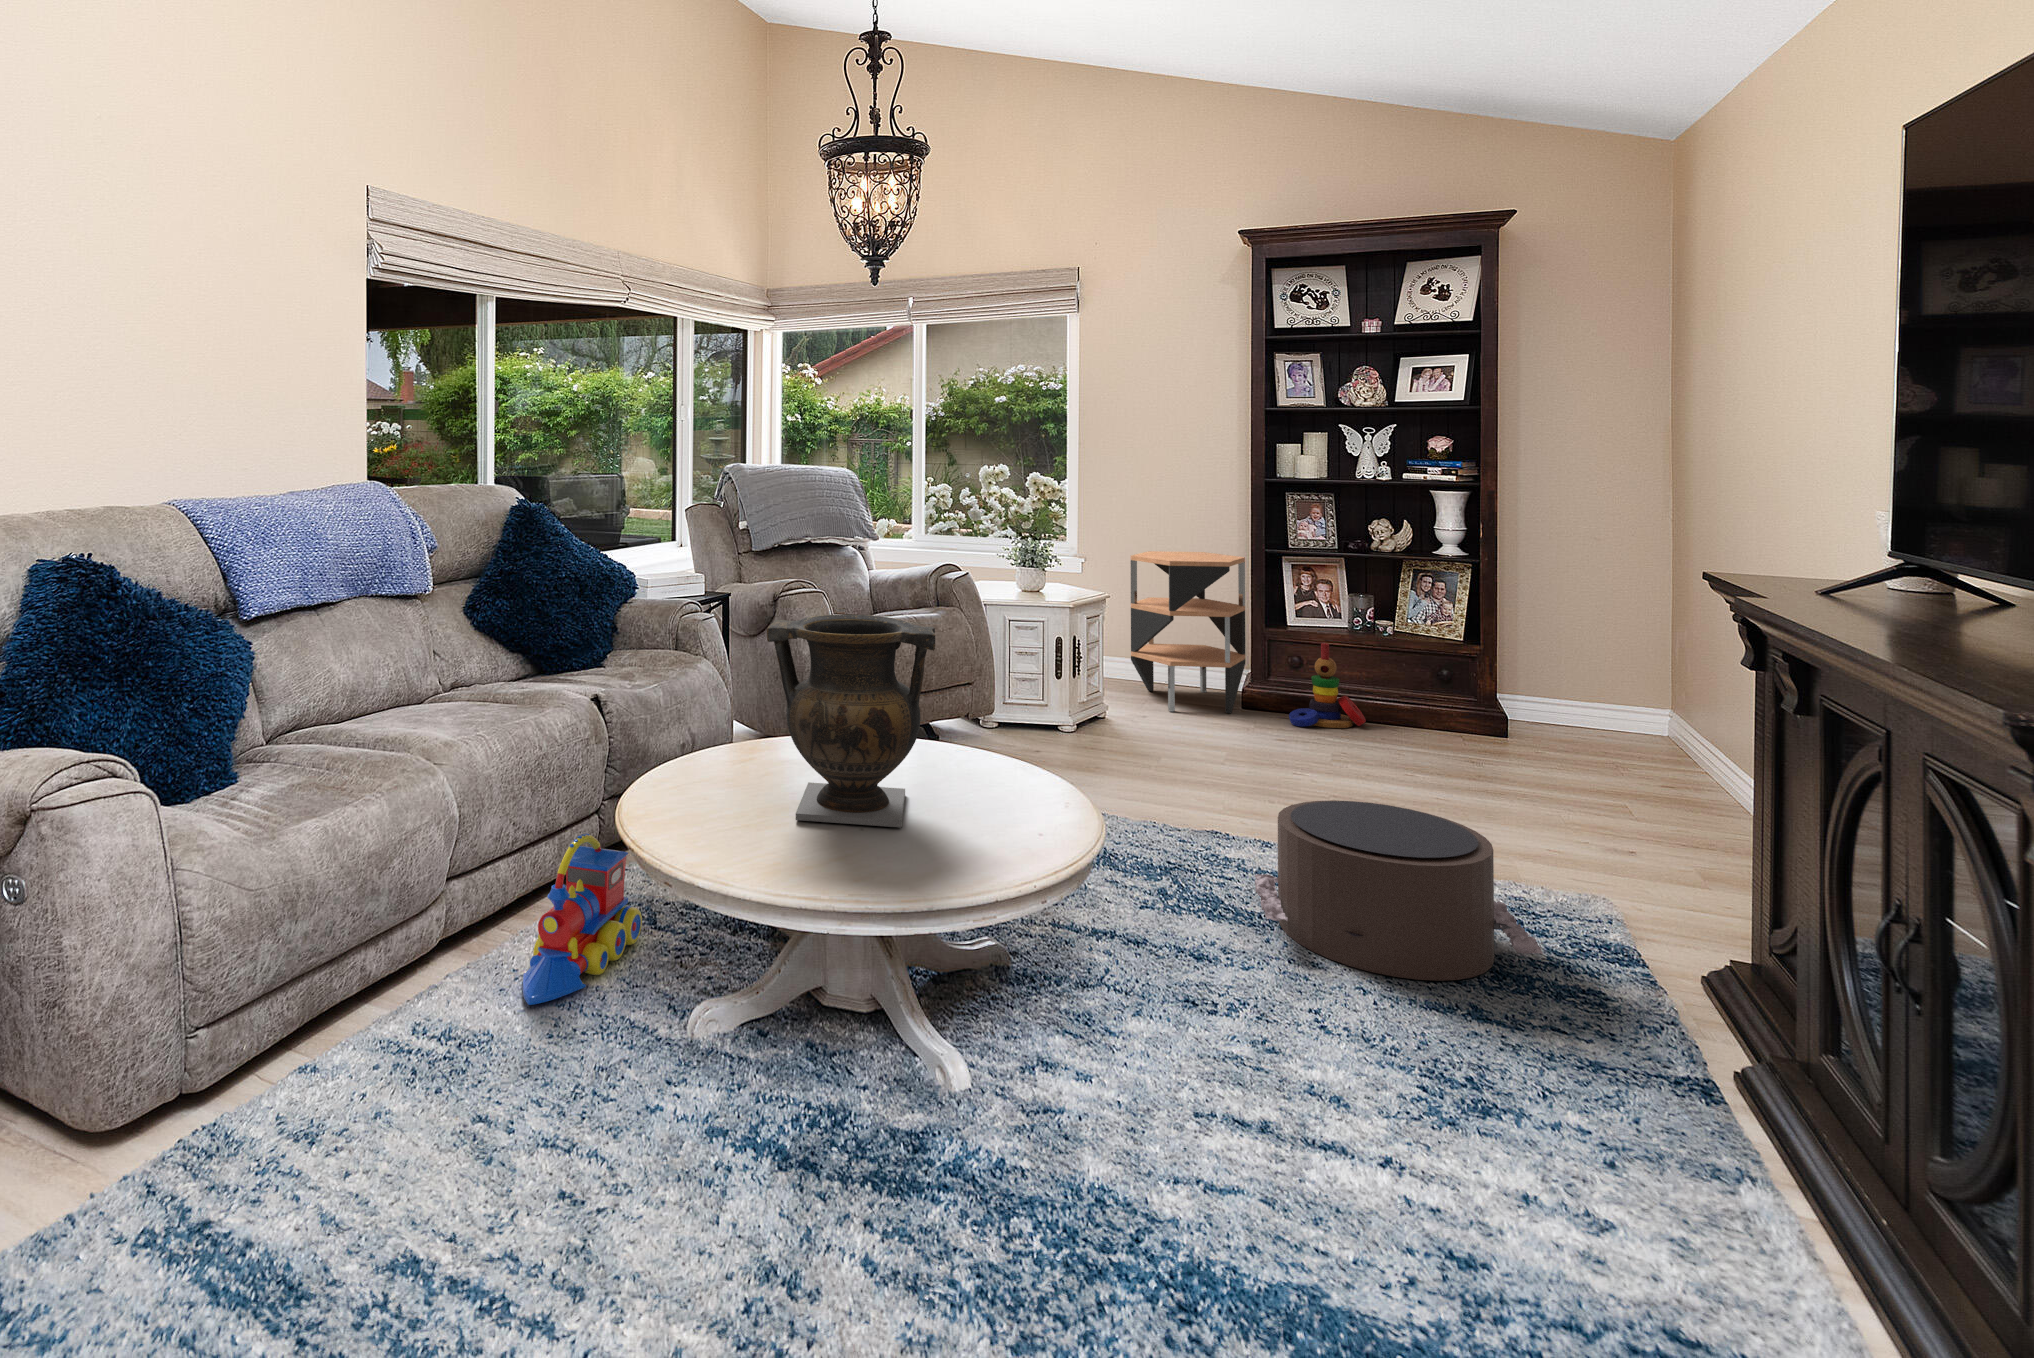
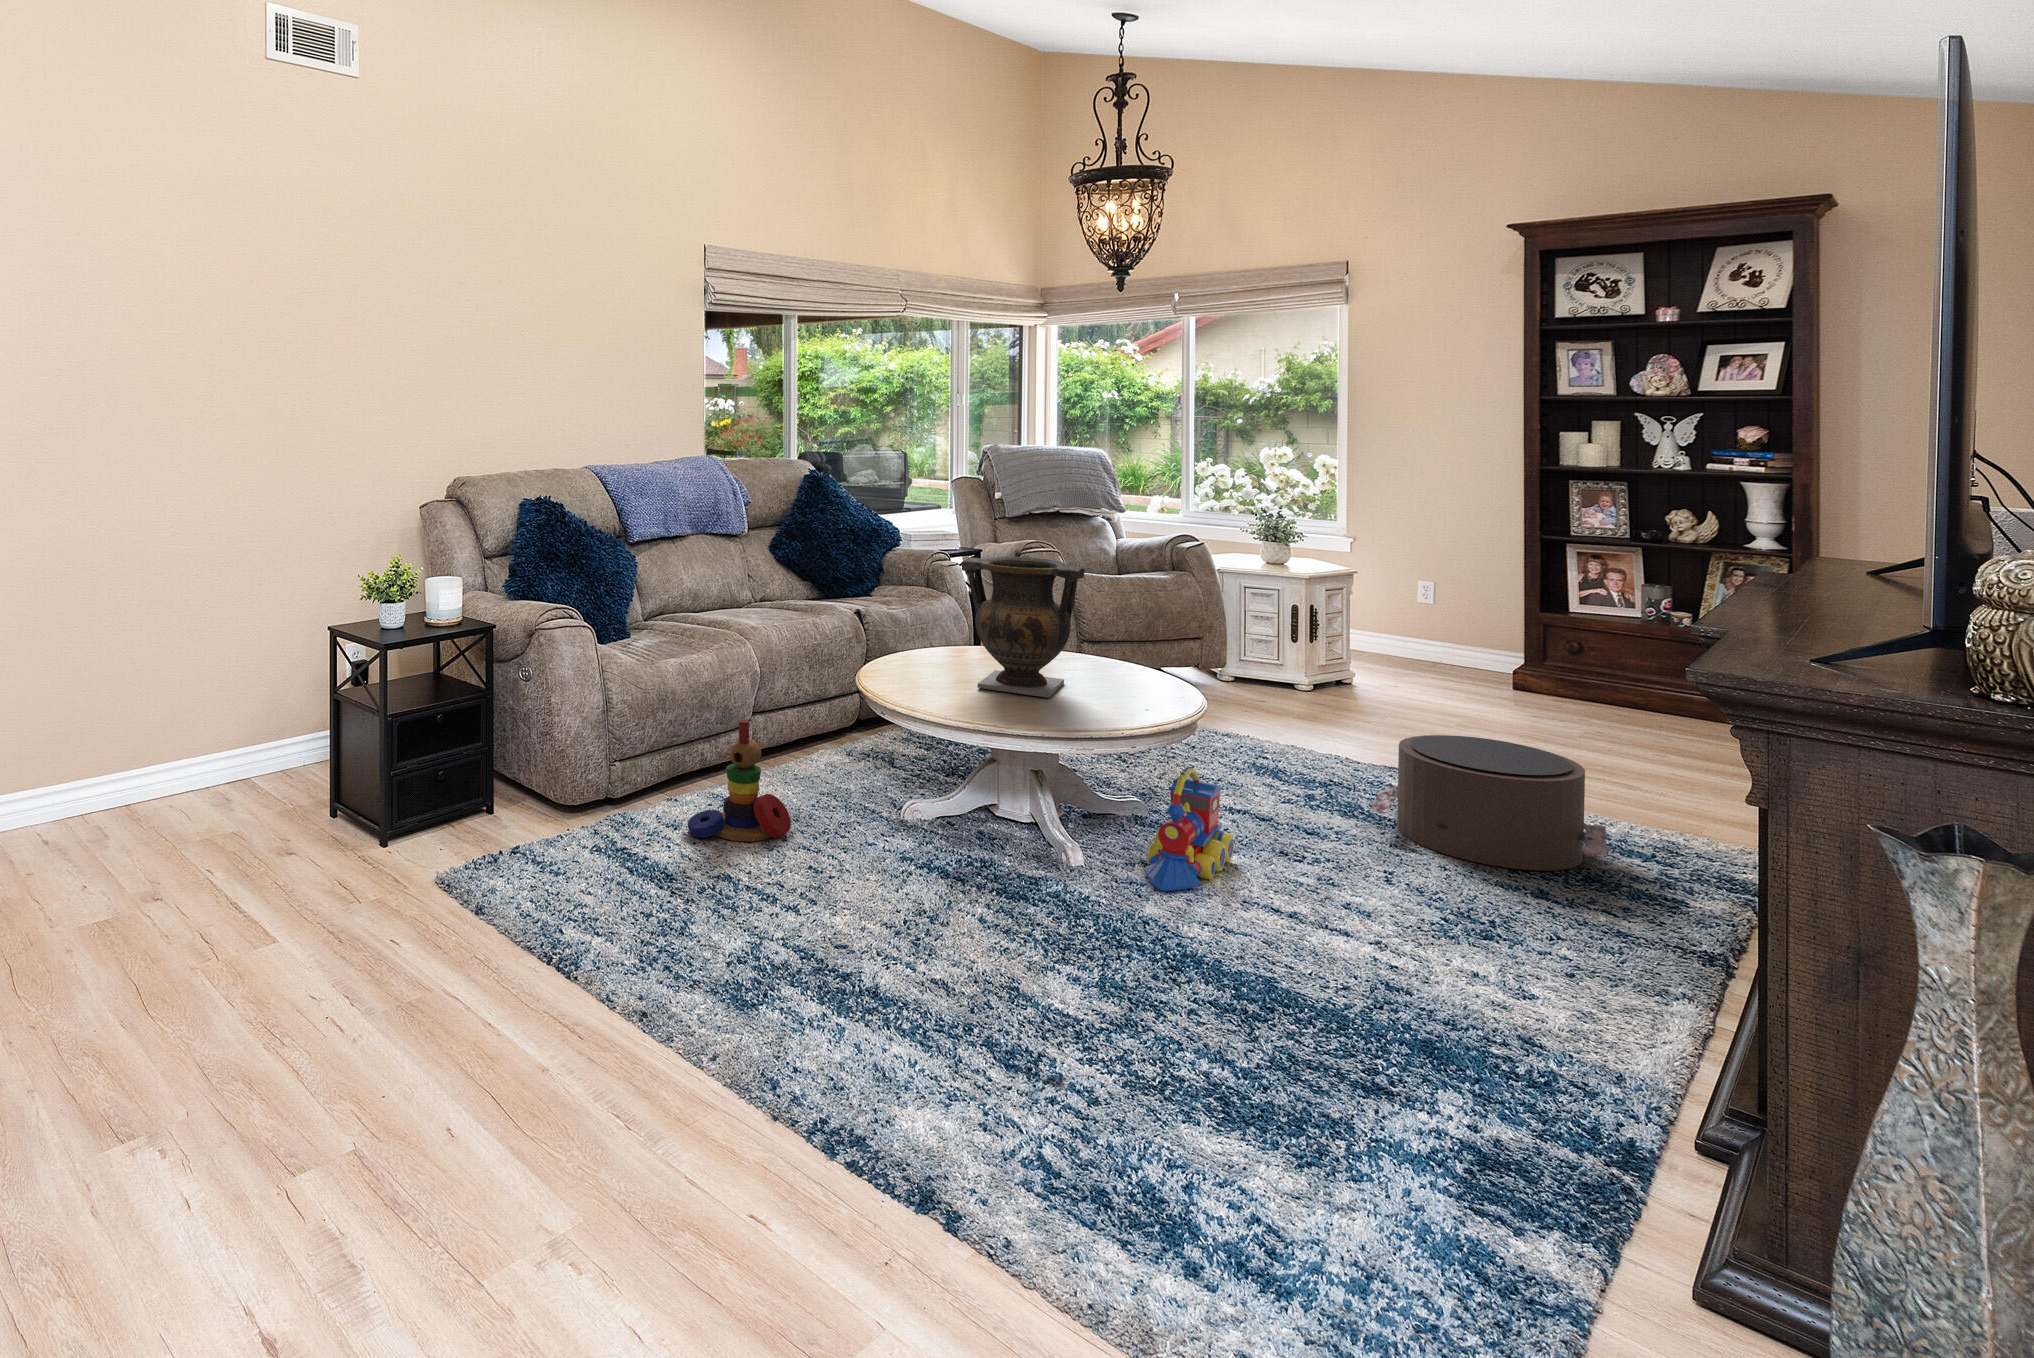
side table: present [1131,551,1246,713] -> none [1391,534,1521,691]
stacking toy: present [1289,643,1366,728] -> present [688,720,791,841]
toy train: present [523,834,642,1005] -> present [1144,766,1234,891]

